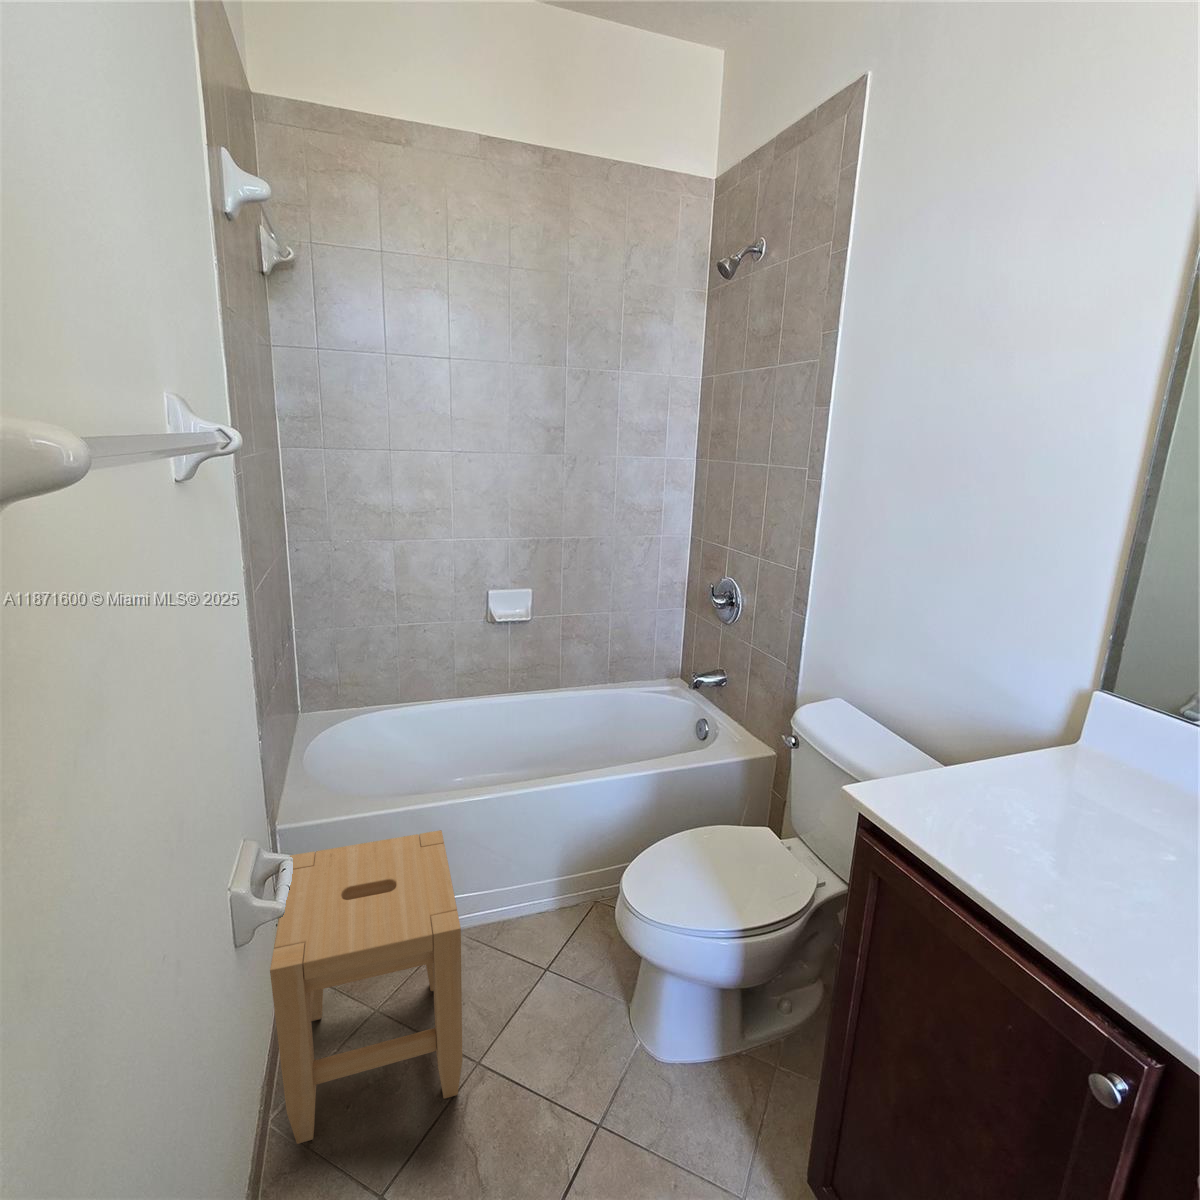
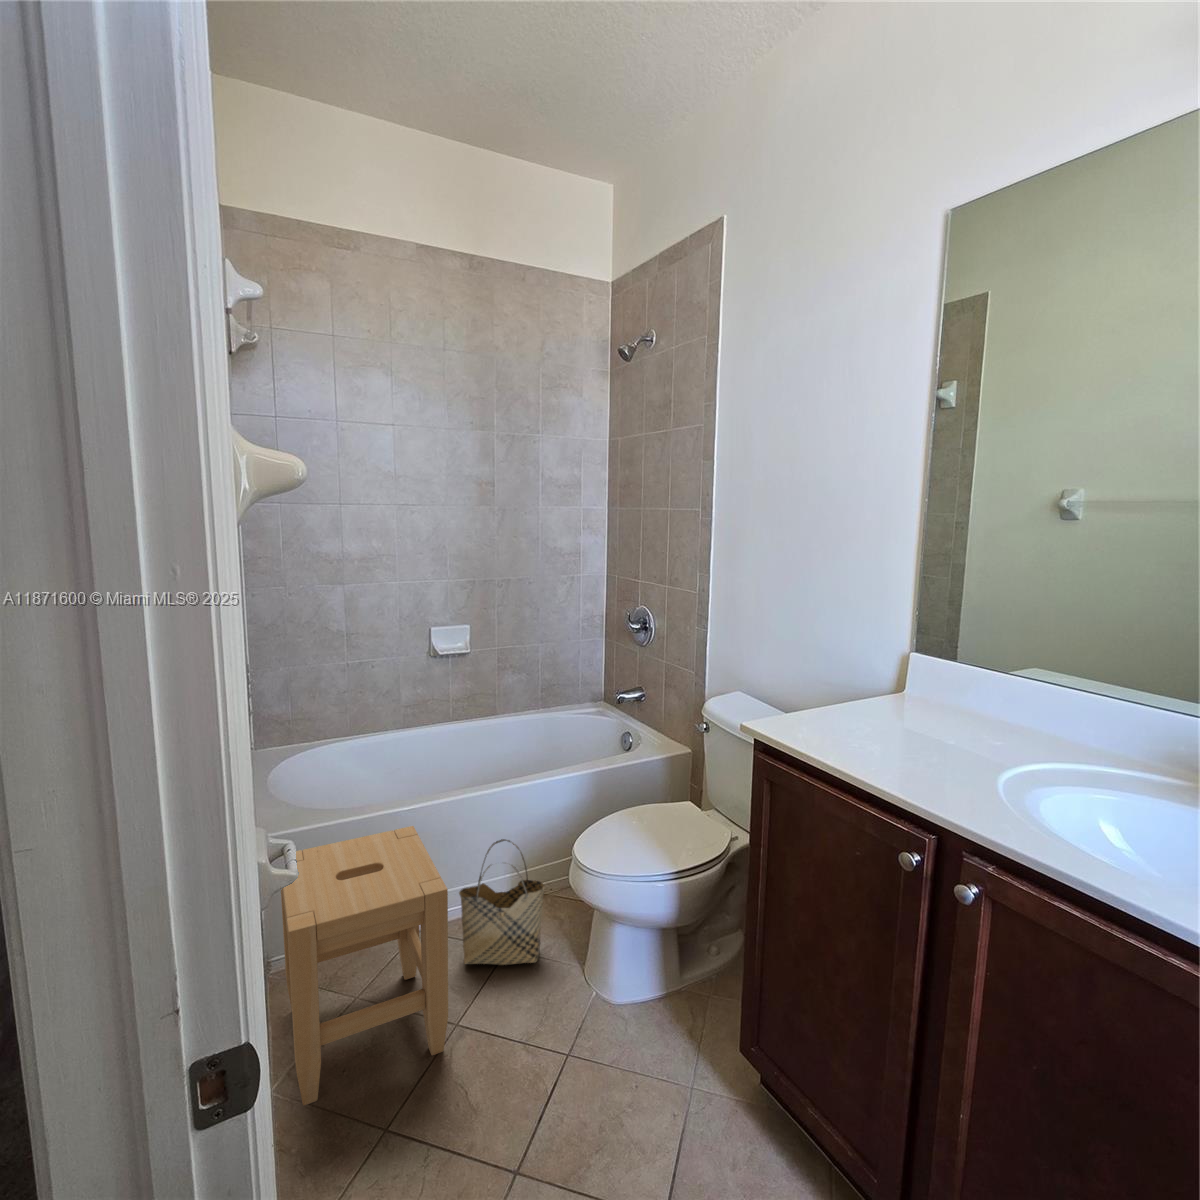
woven basket: none [492,848,590,990] -> present [459,839,545,965]

